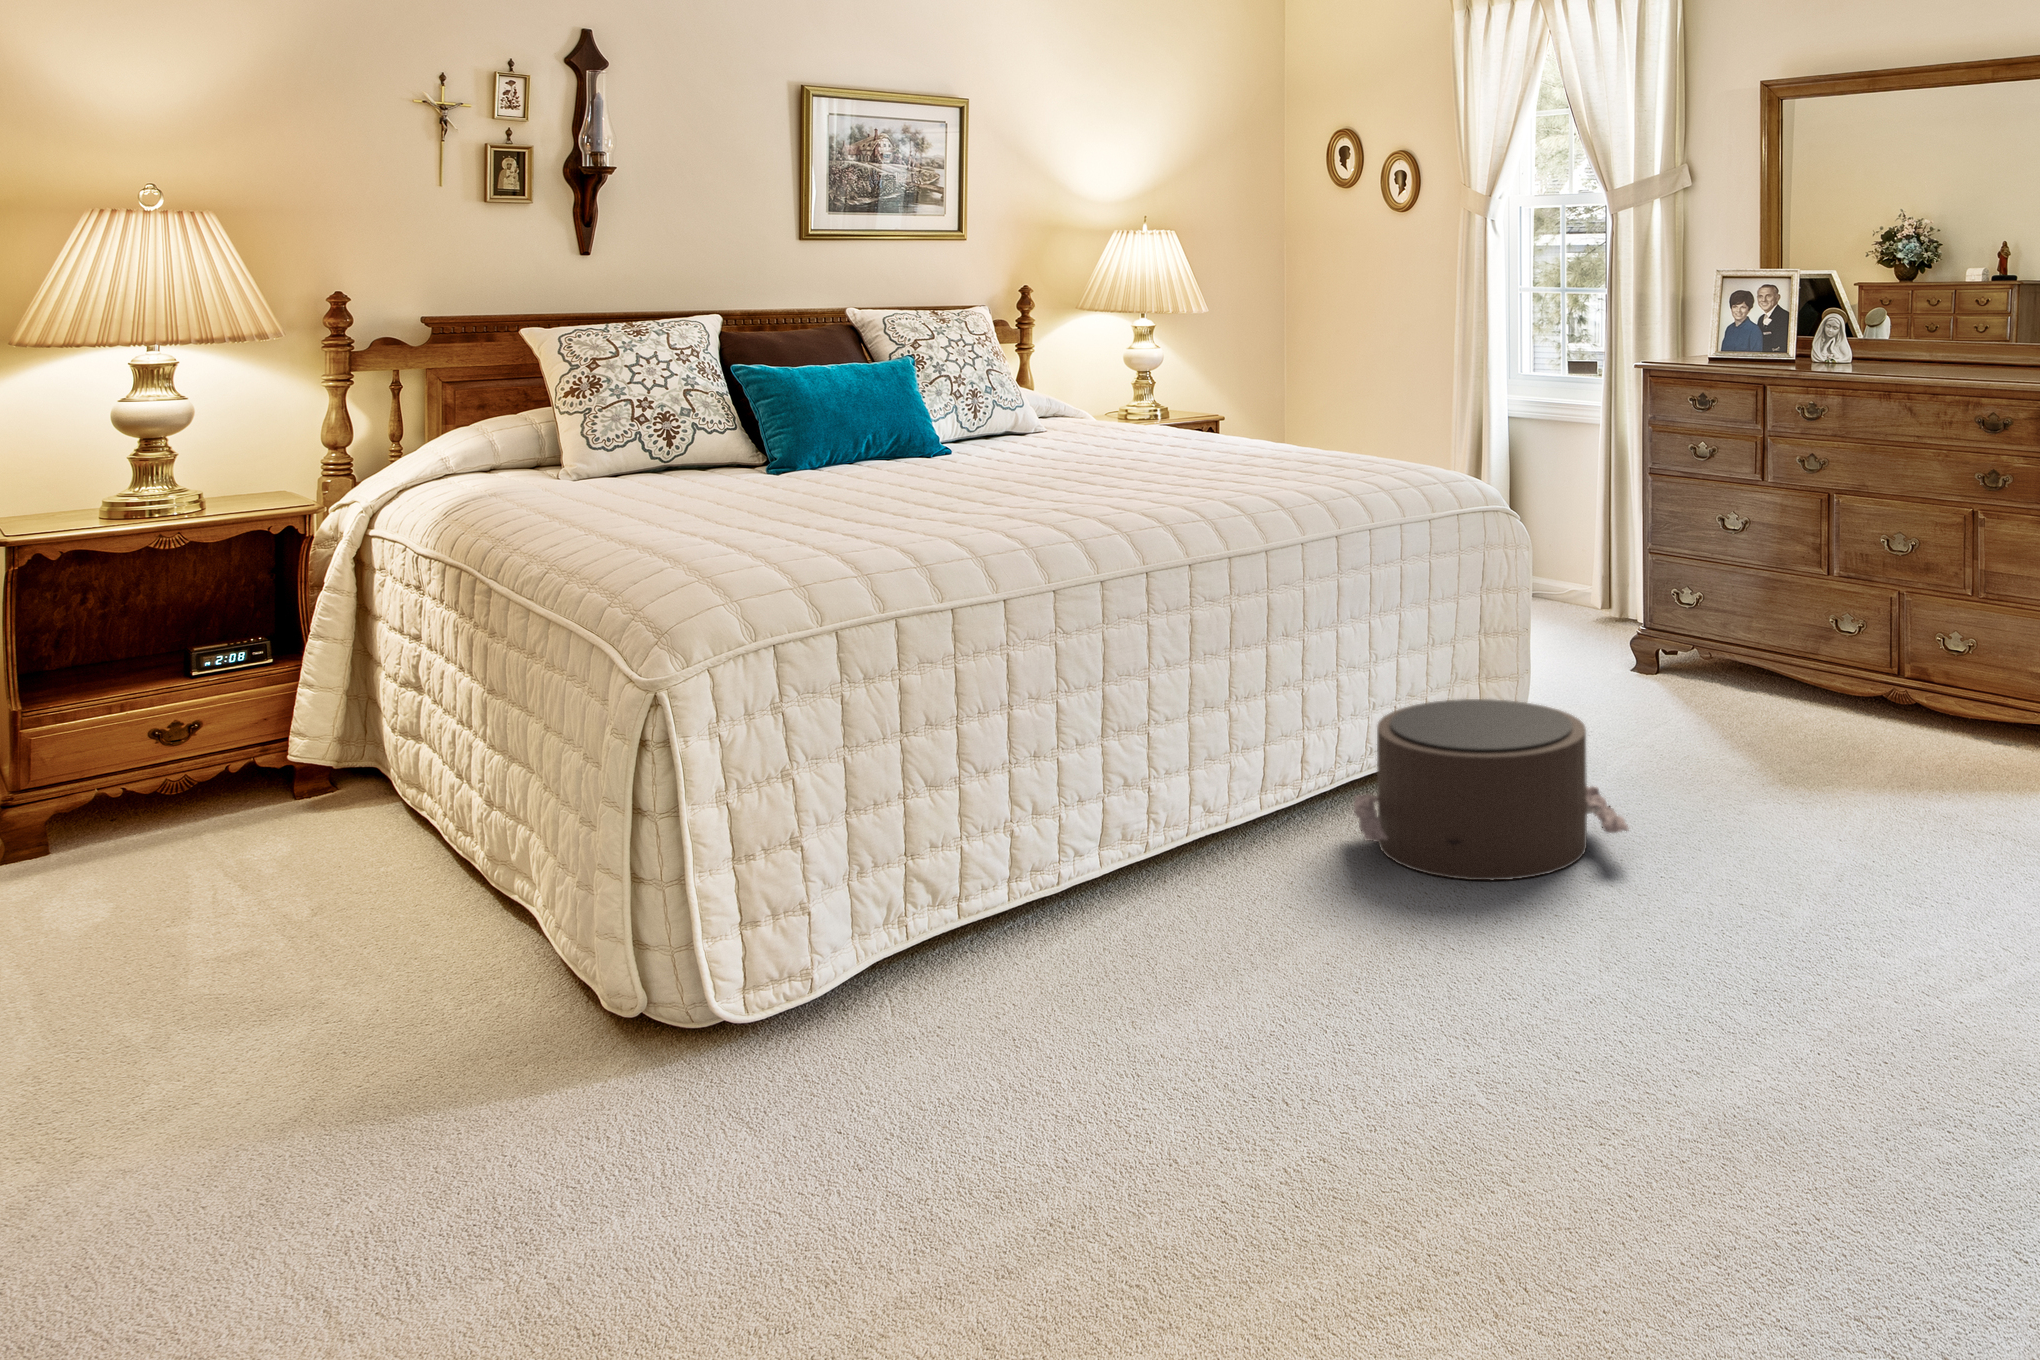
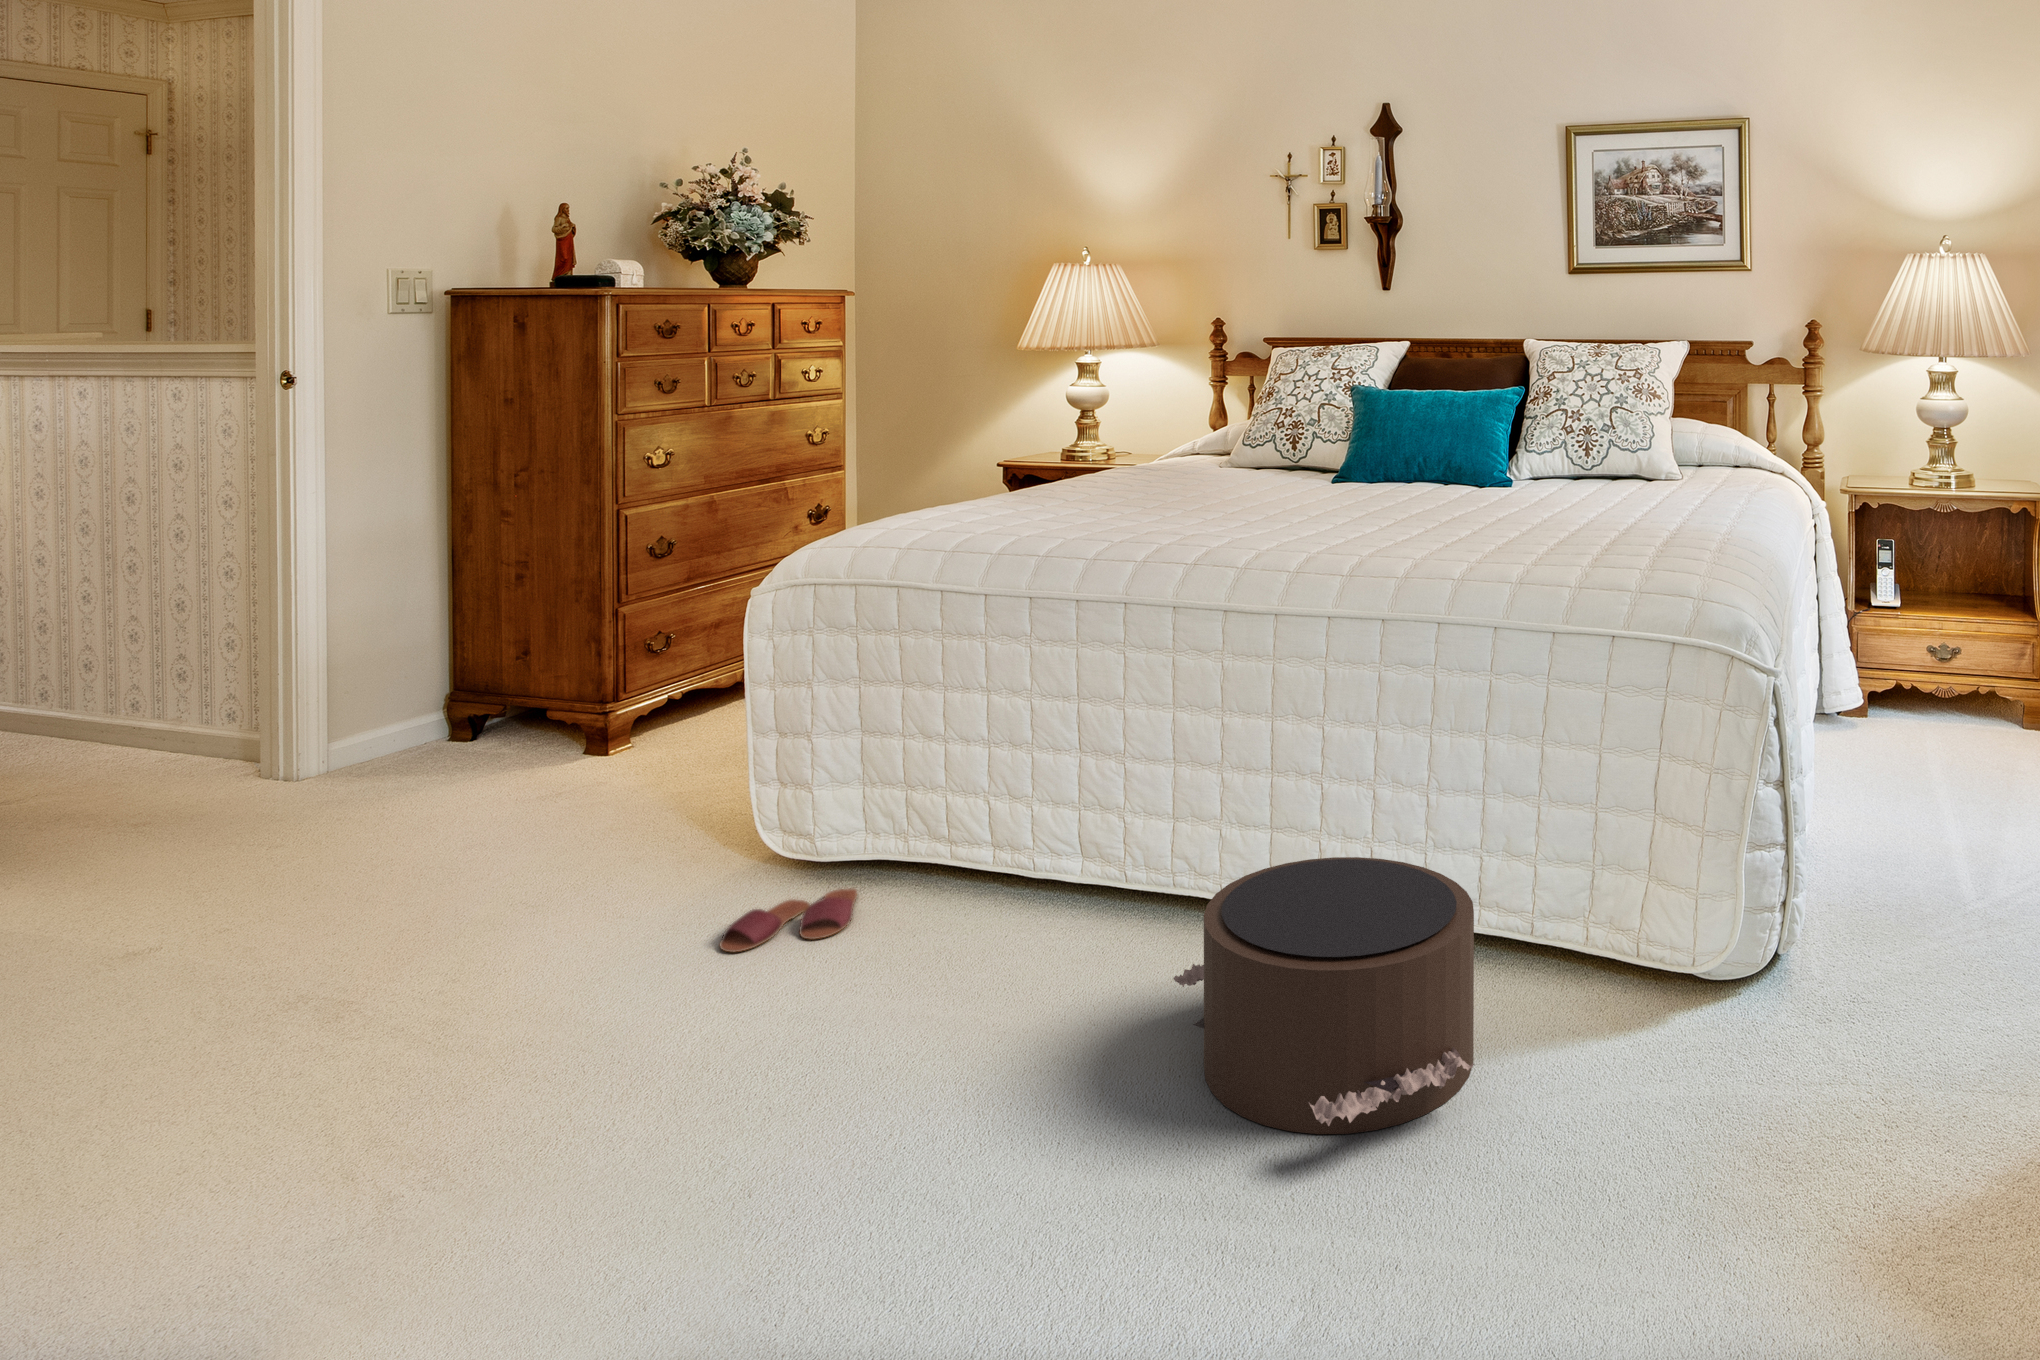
slippers: none [846,962,982,1045] -> present [719,888,857,952]

